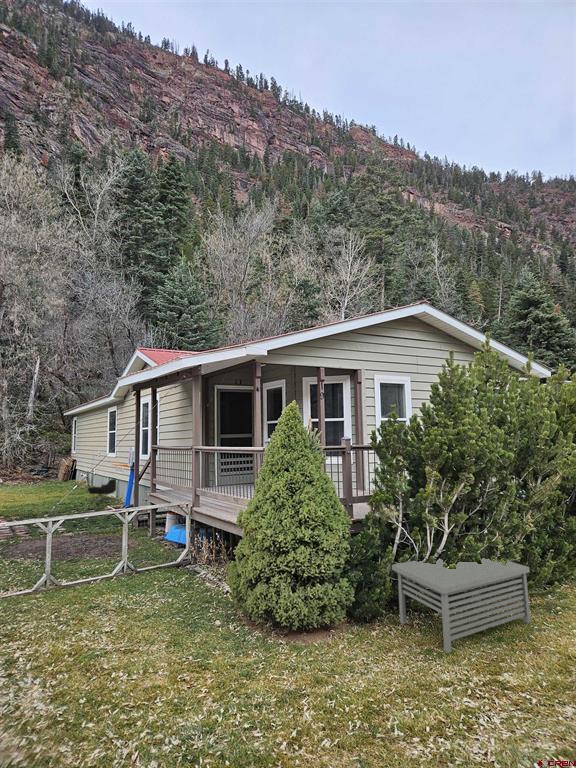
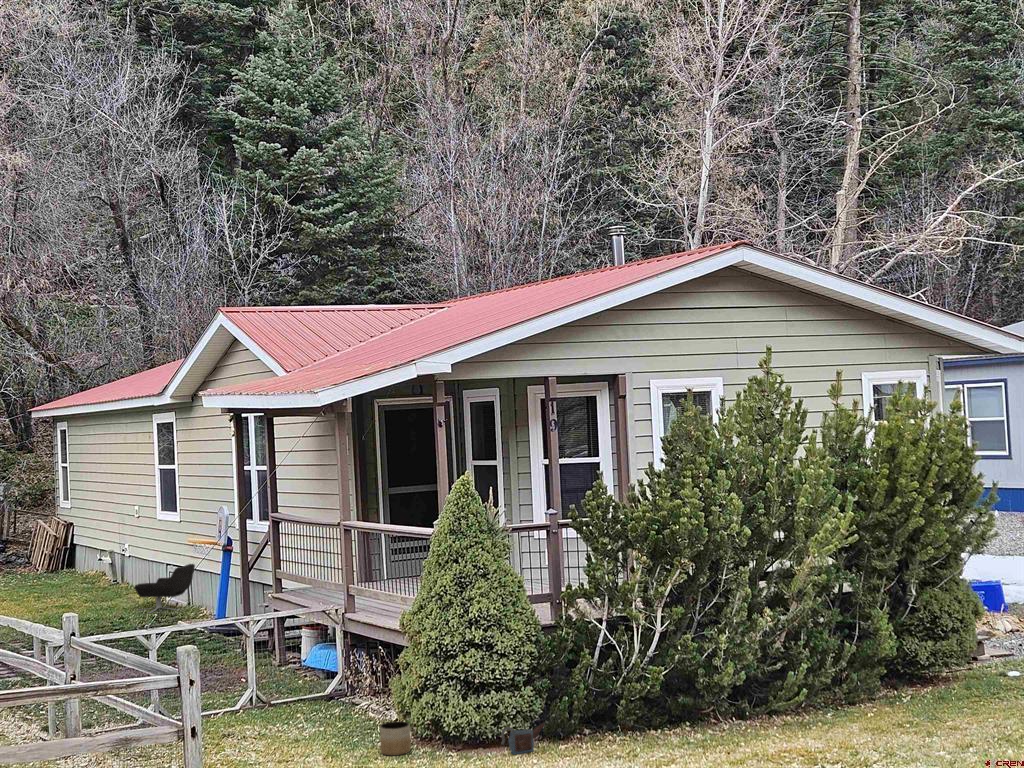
storage bench: present [392,558,531,653] -> none [590,657,760,756]
planter: none [217,607,243,645] -> present [380,721,410,756]
watering can: none [328,613,362,648] -> present [501,723,544,755]

